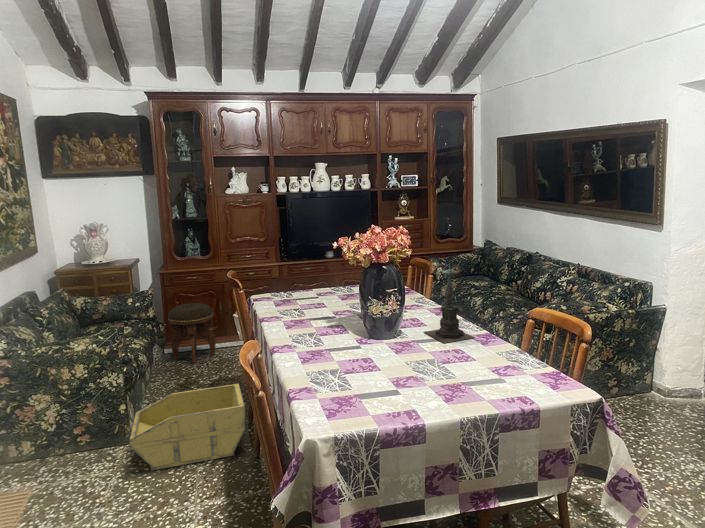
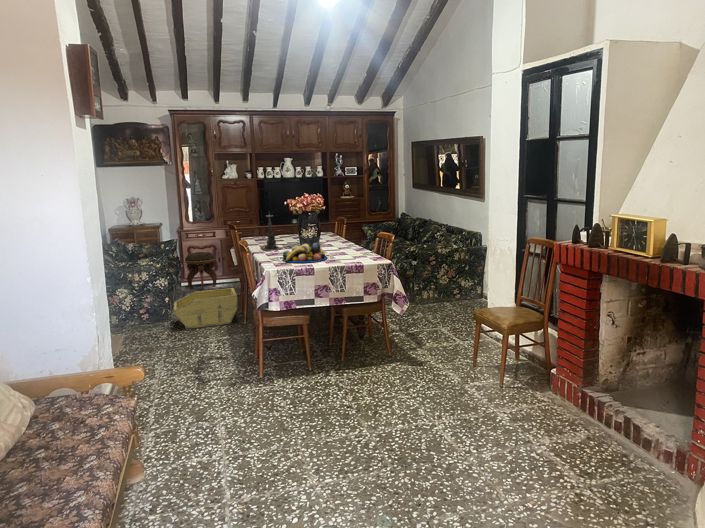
candle holder: present [424,262,474,343] -> present [261,215,281,250]
fruit bowl: none [339,340,438,397] -> present [283,243,327,263]

